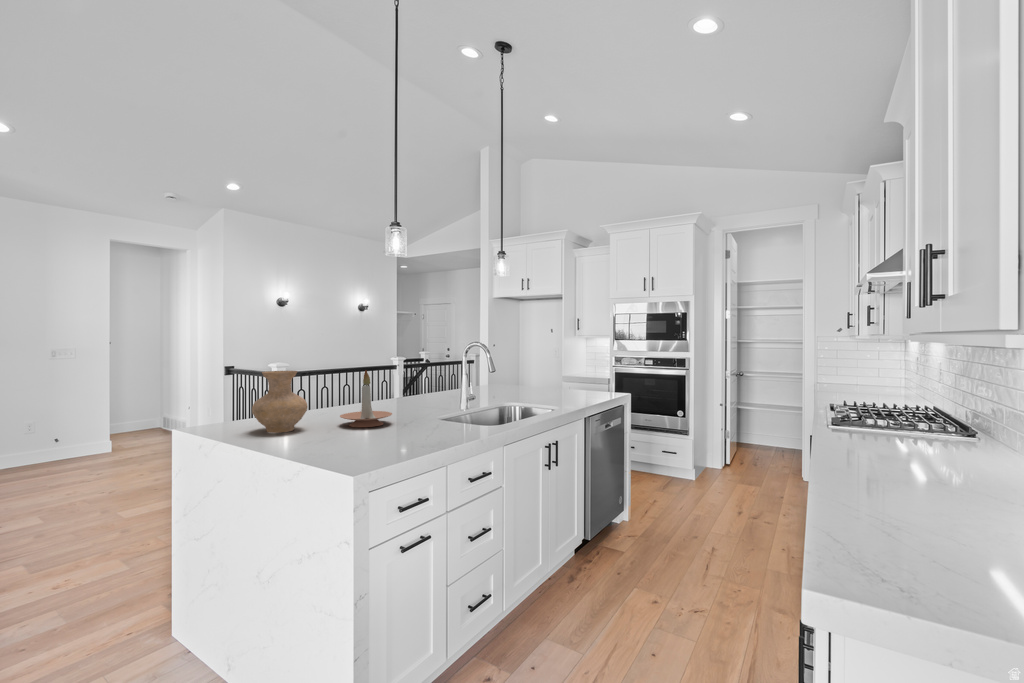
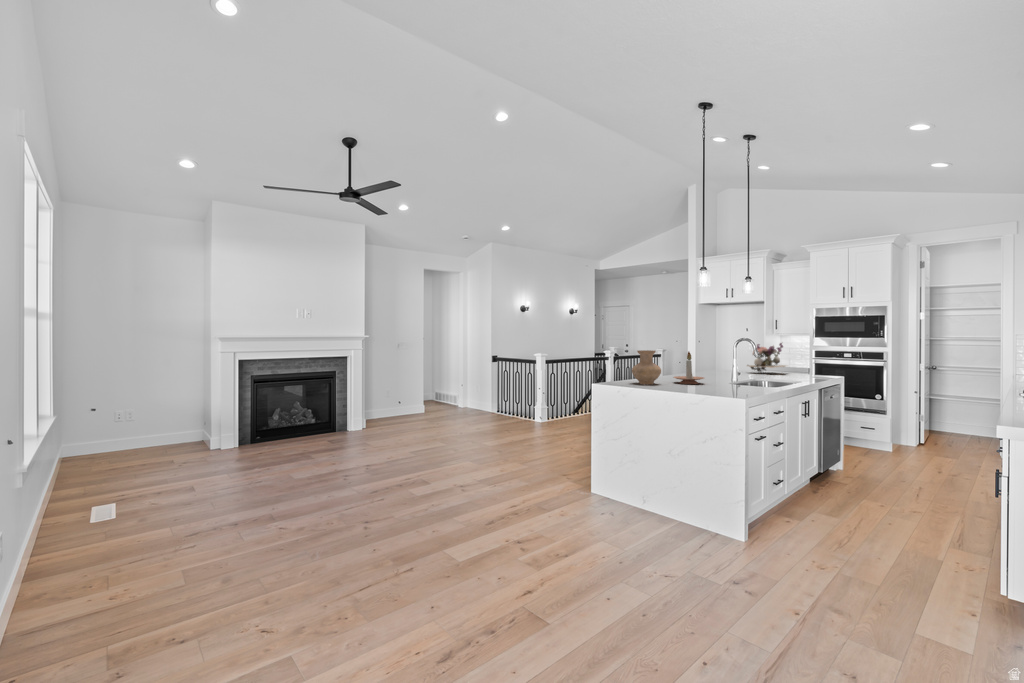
flower arrangement: none [508,349,564,392] -> present [747,343,785,372]

